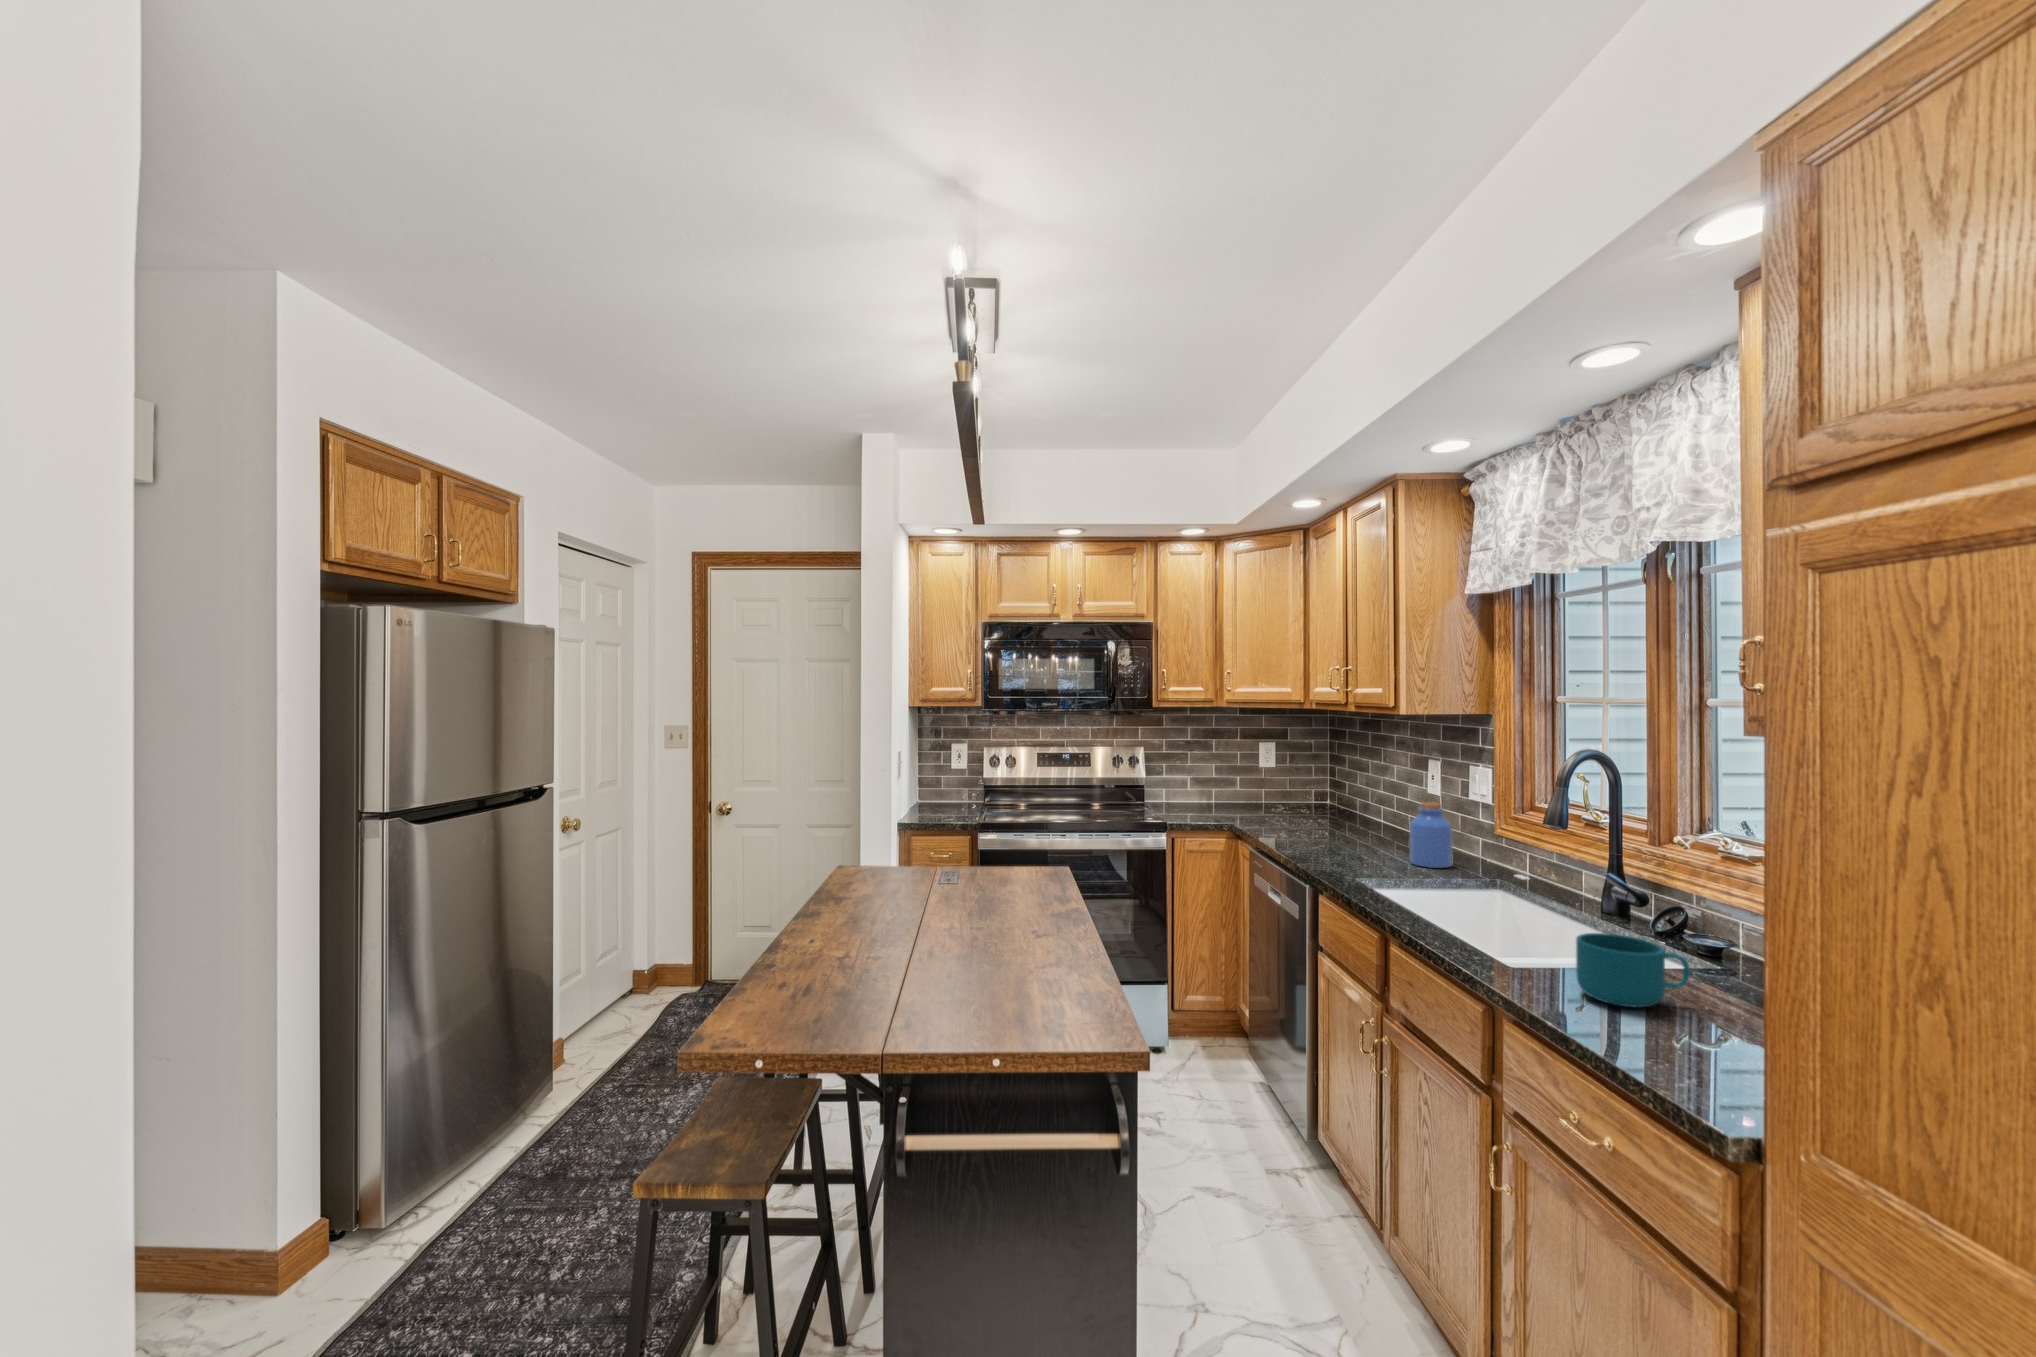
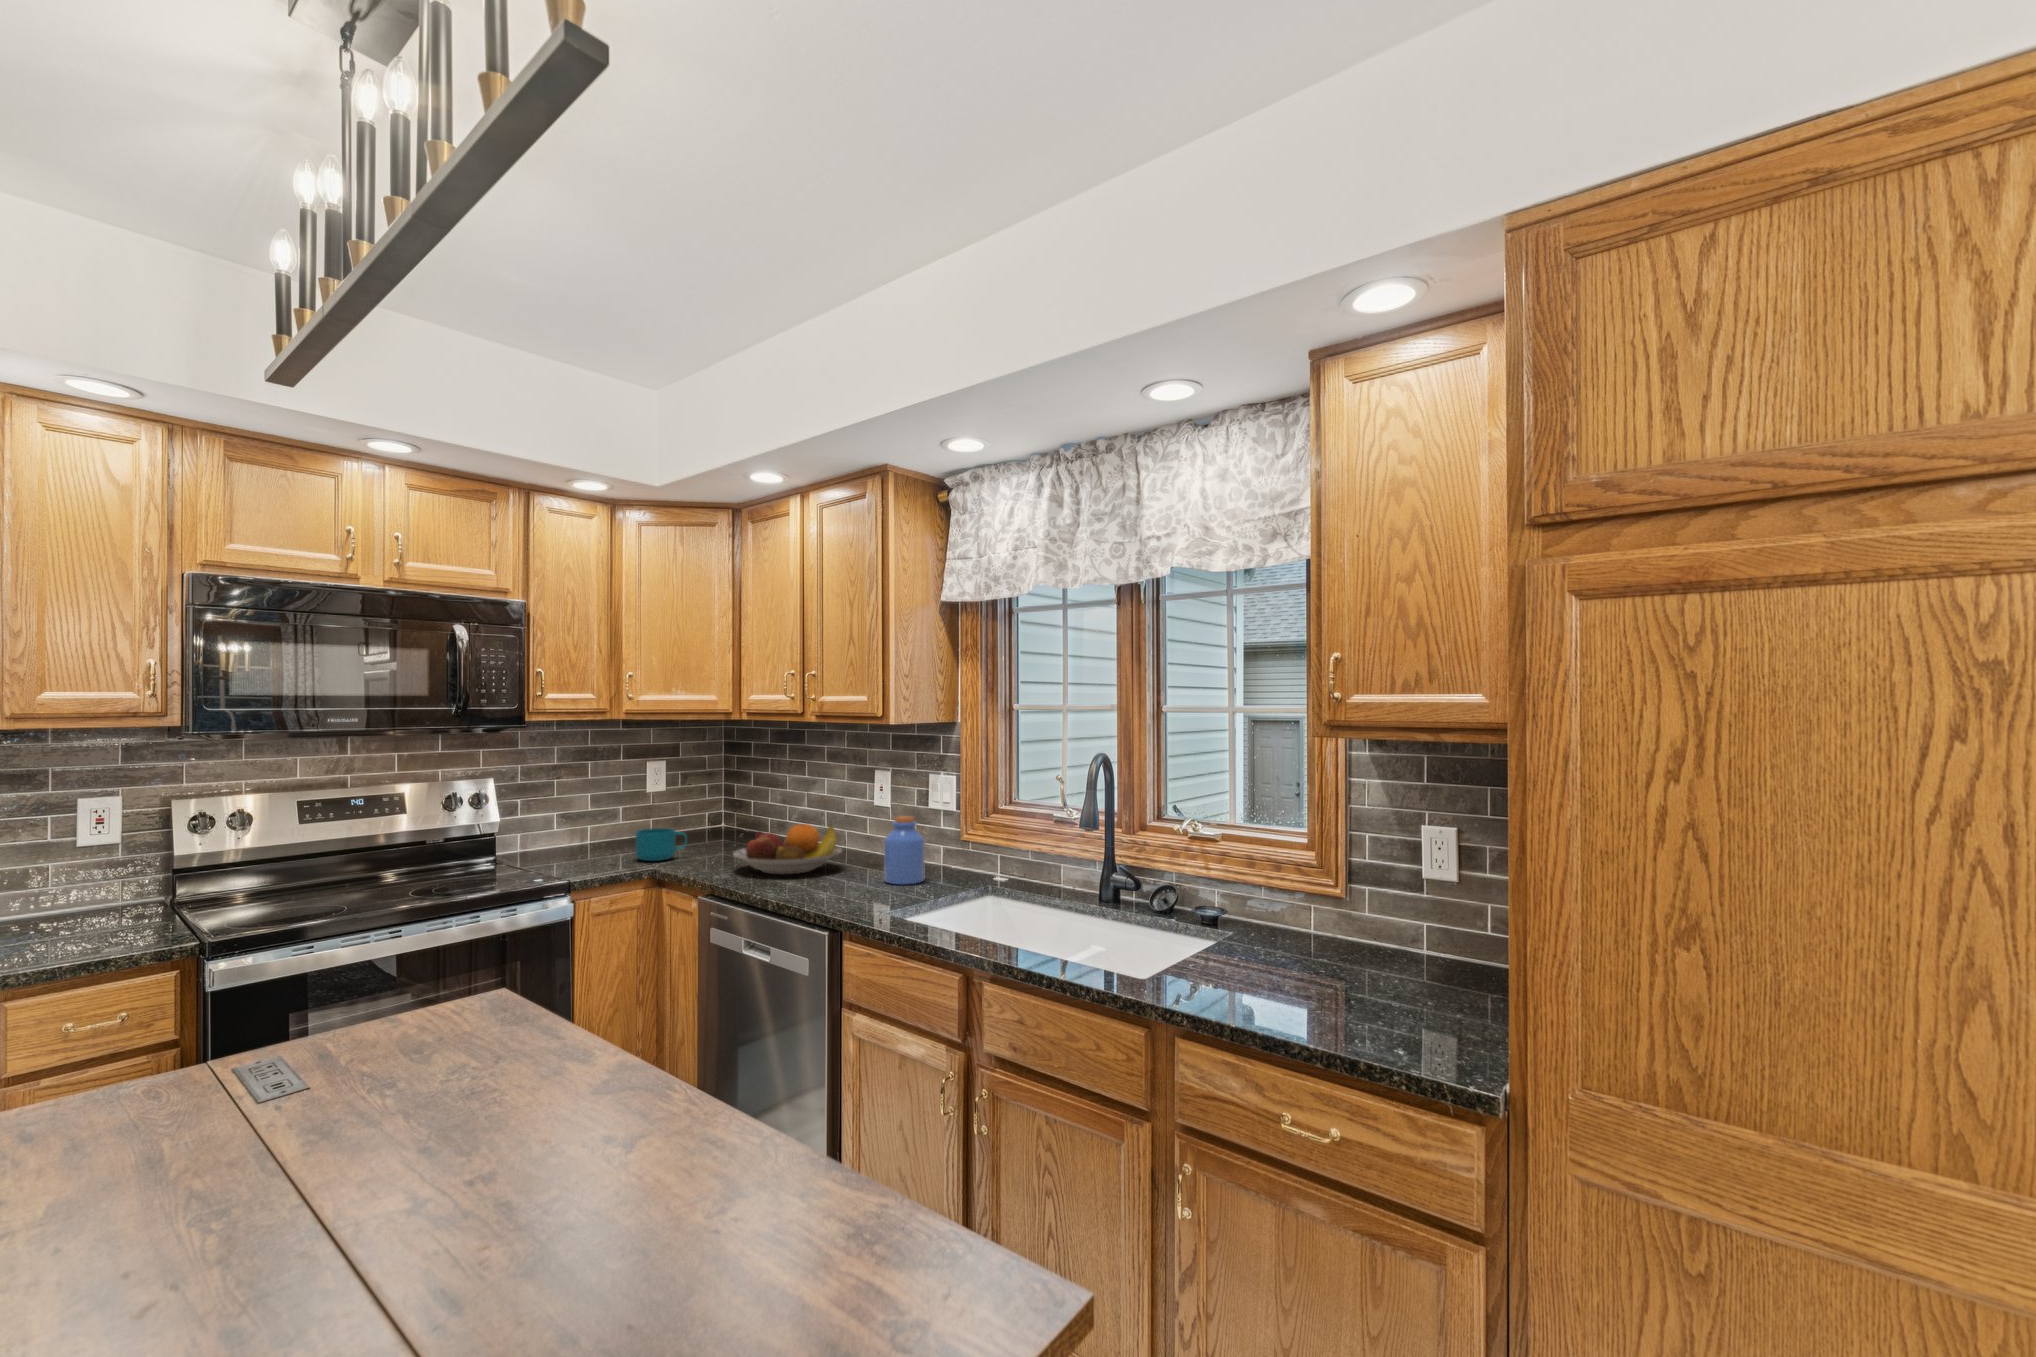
fruit bowl: none [1290,803,1390,846] -> present [733,824,842,874]
cup: present [1576,933,1690,1007] -> present [635,828,687,861]

